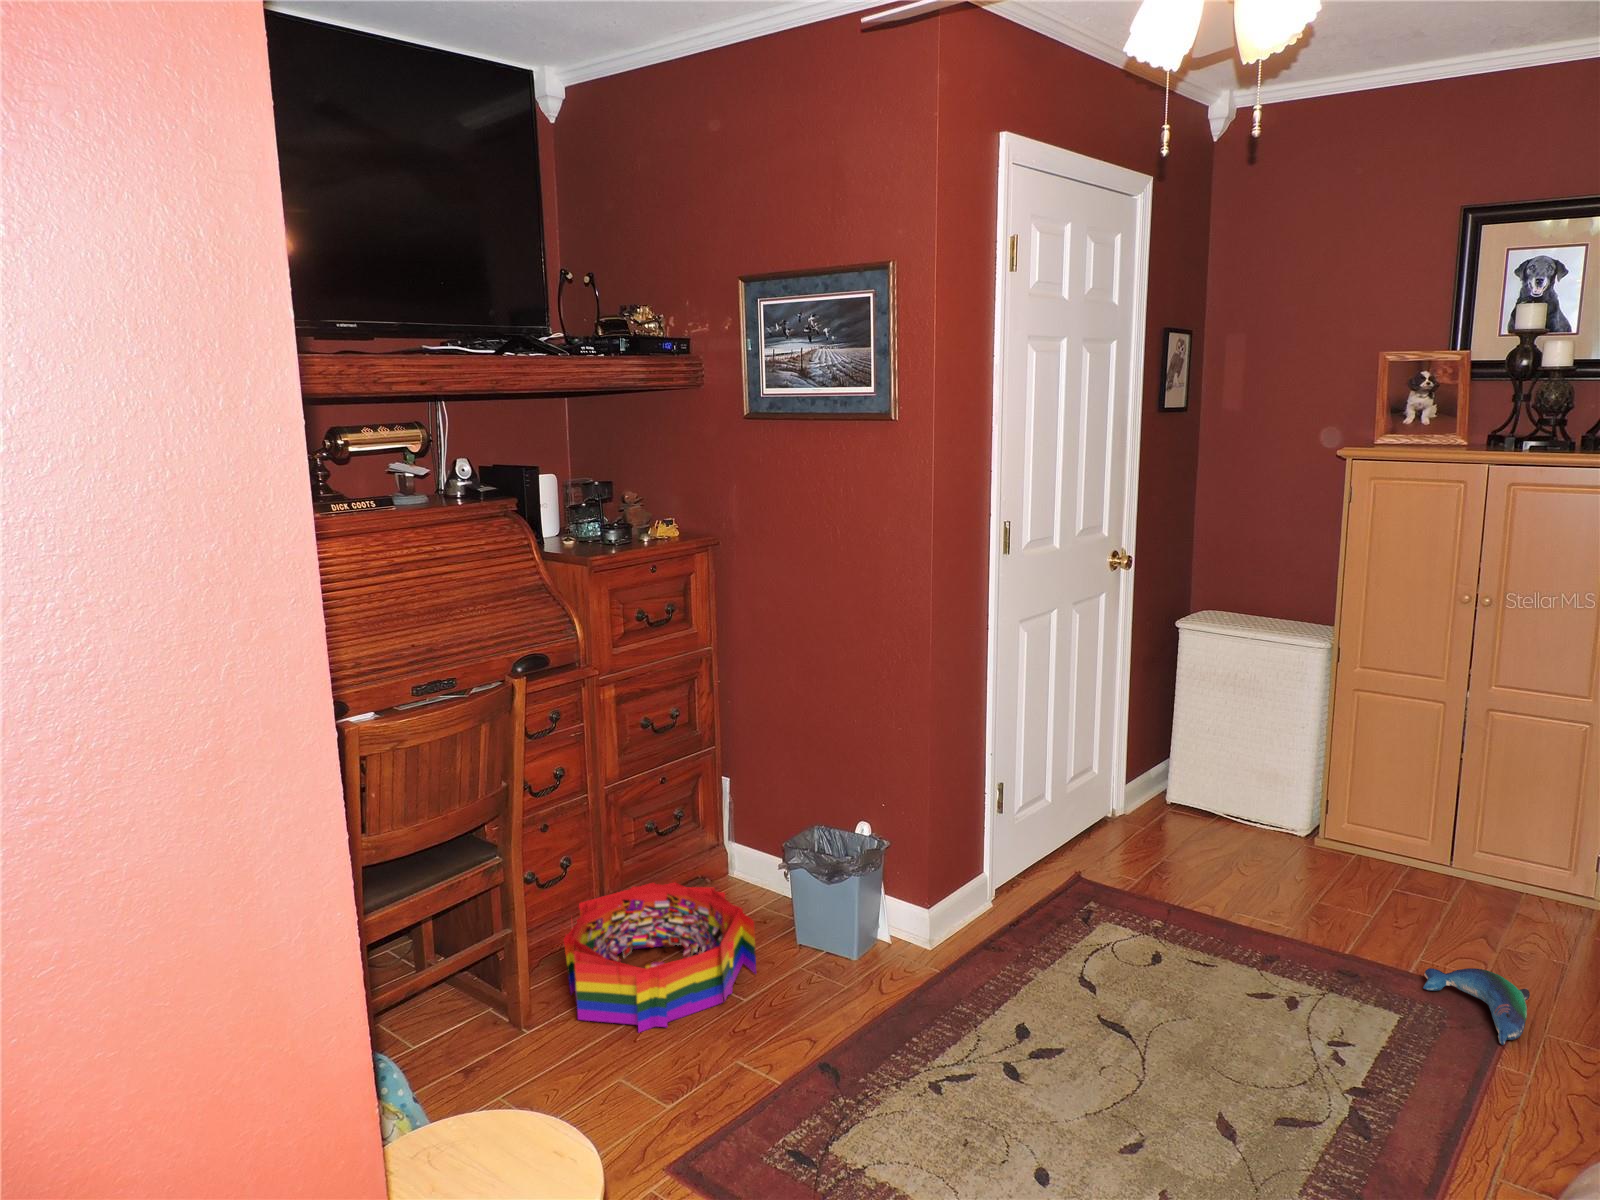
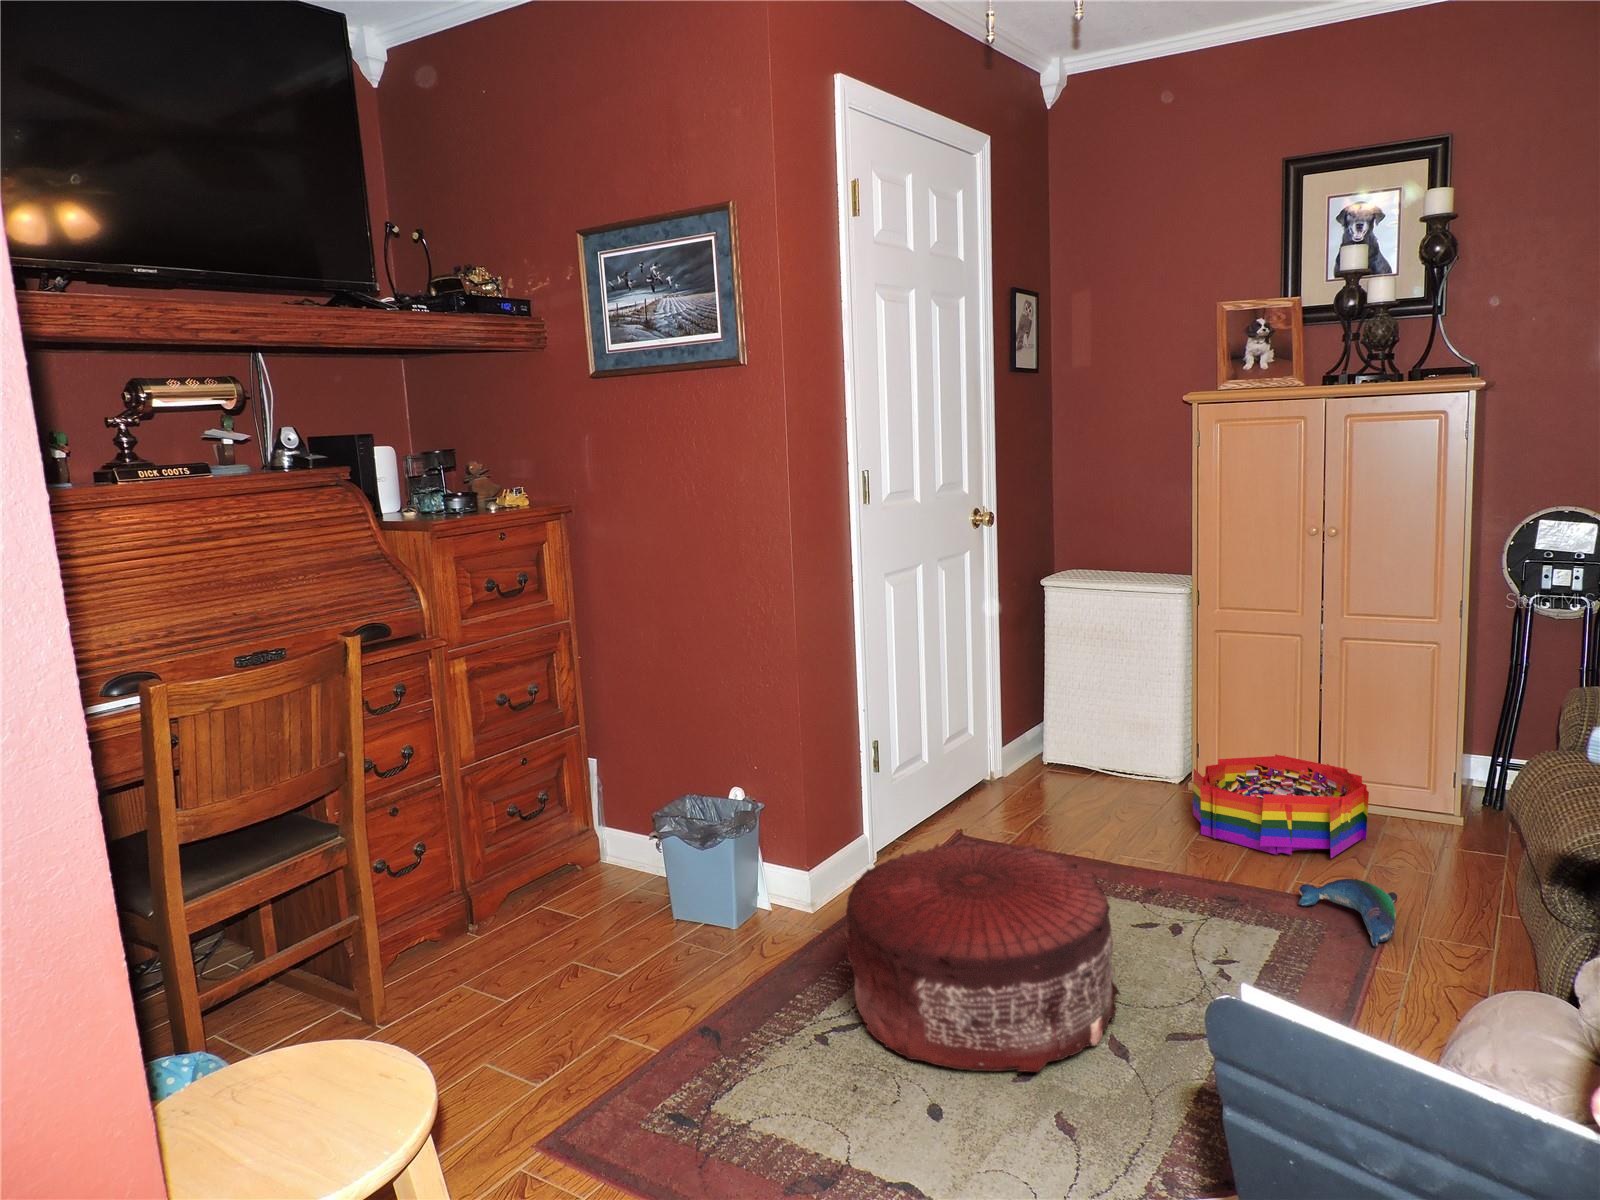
storage bin: present [564,883,756,1032] -> present [1193,754,1369,858]
pouf: none [961,901,1233,1148] -> present [844,844,1120,1072]

